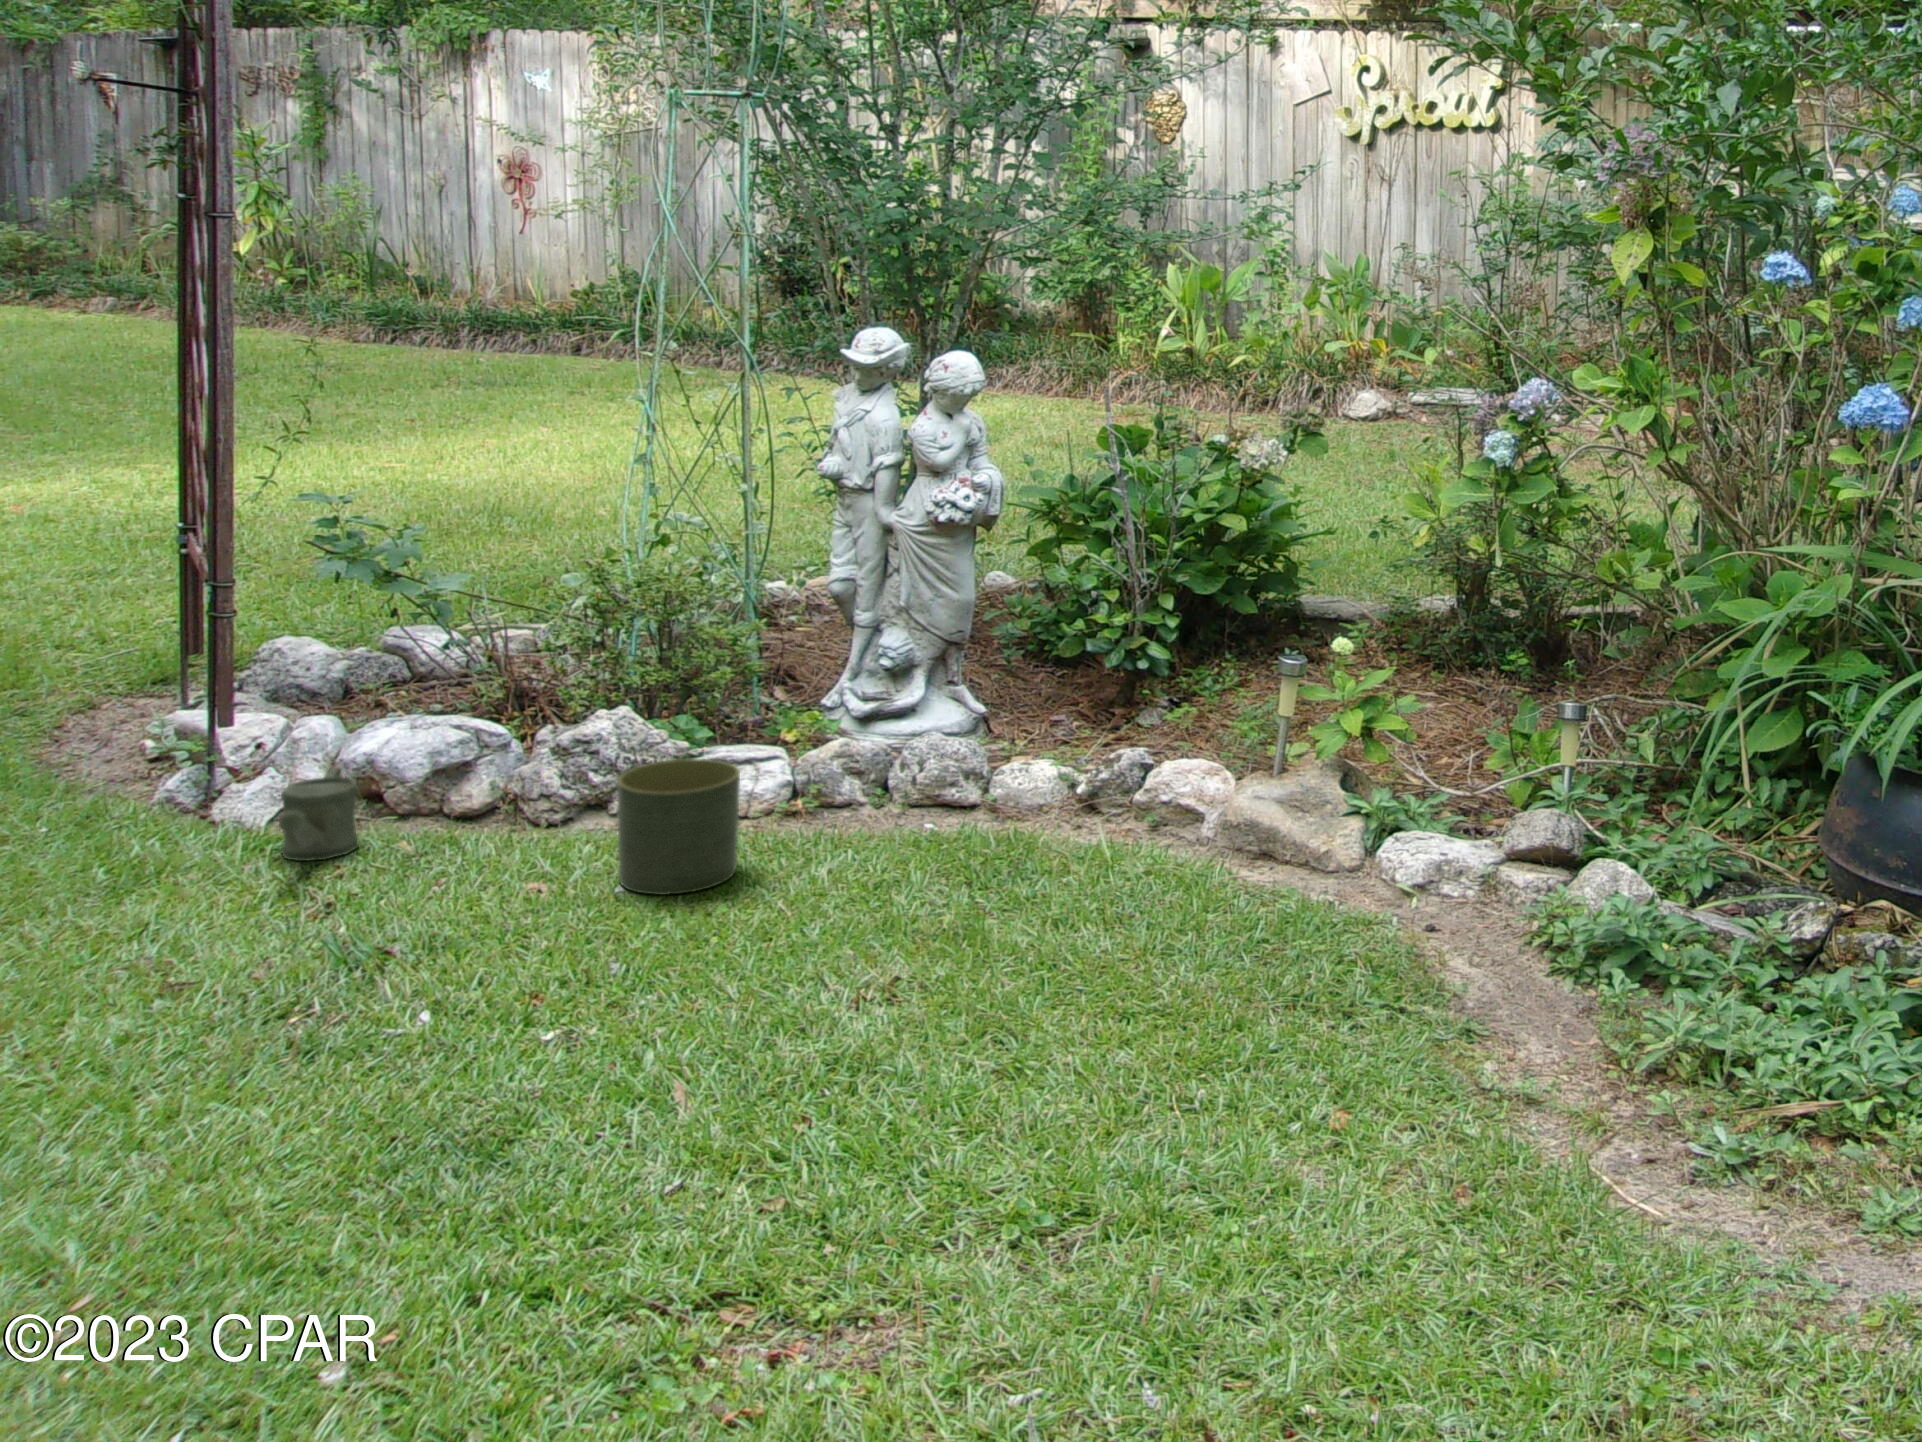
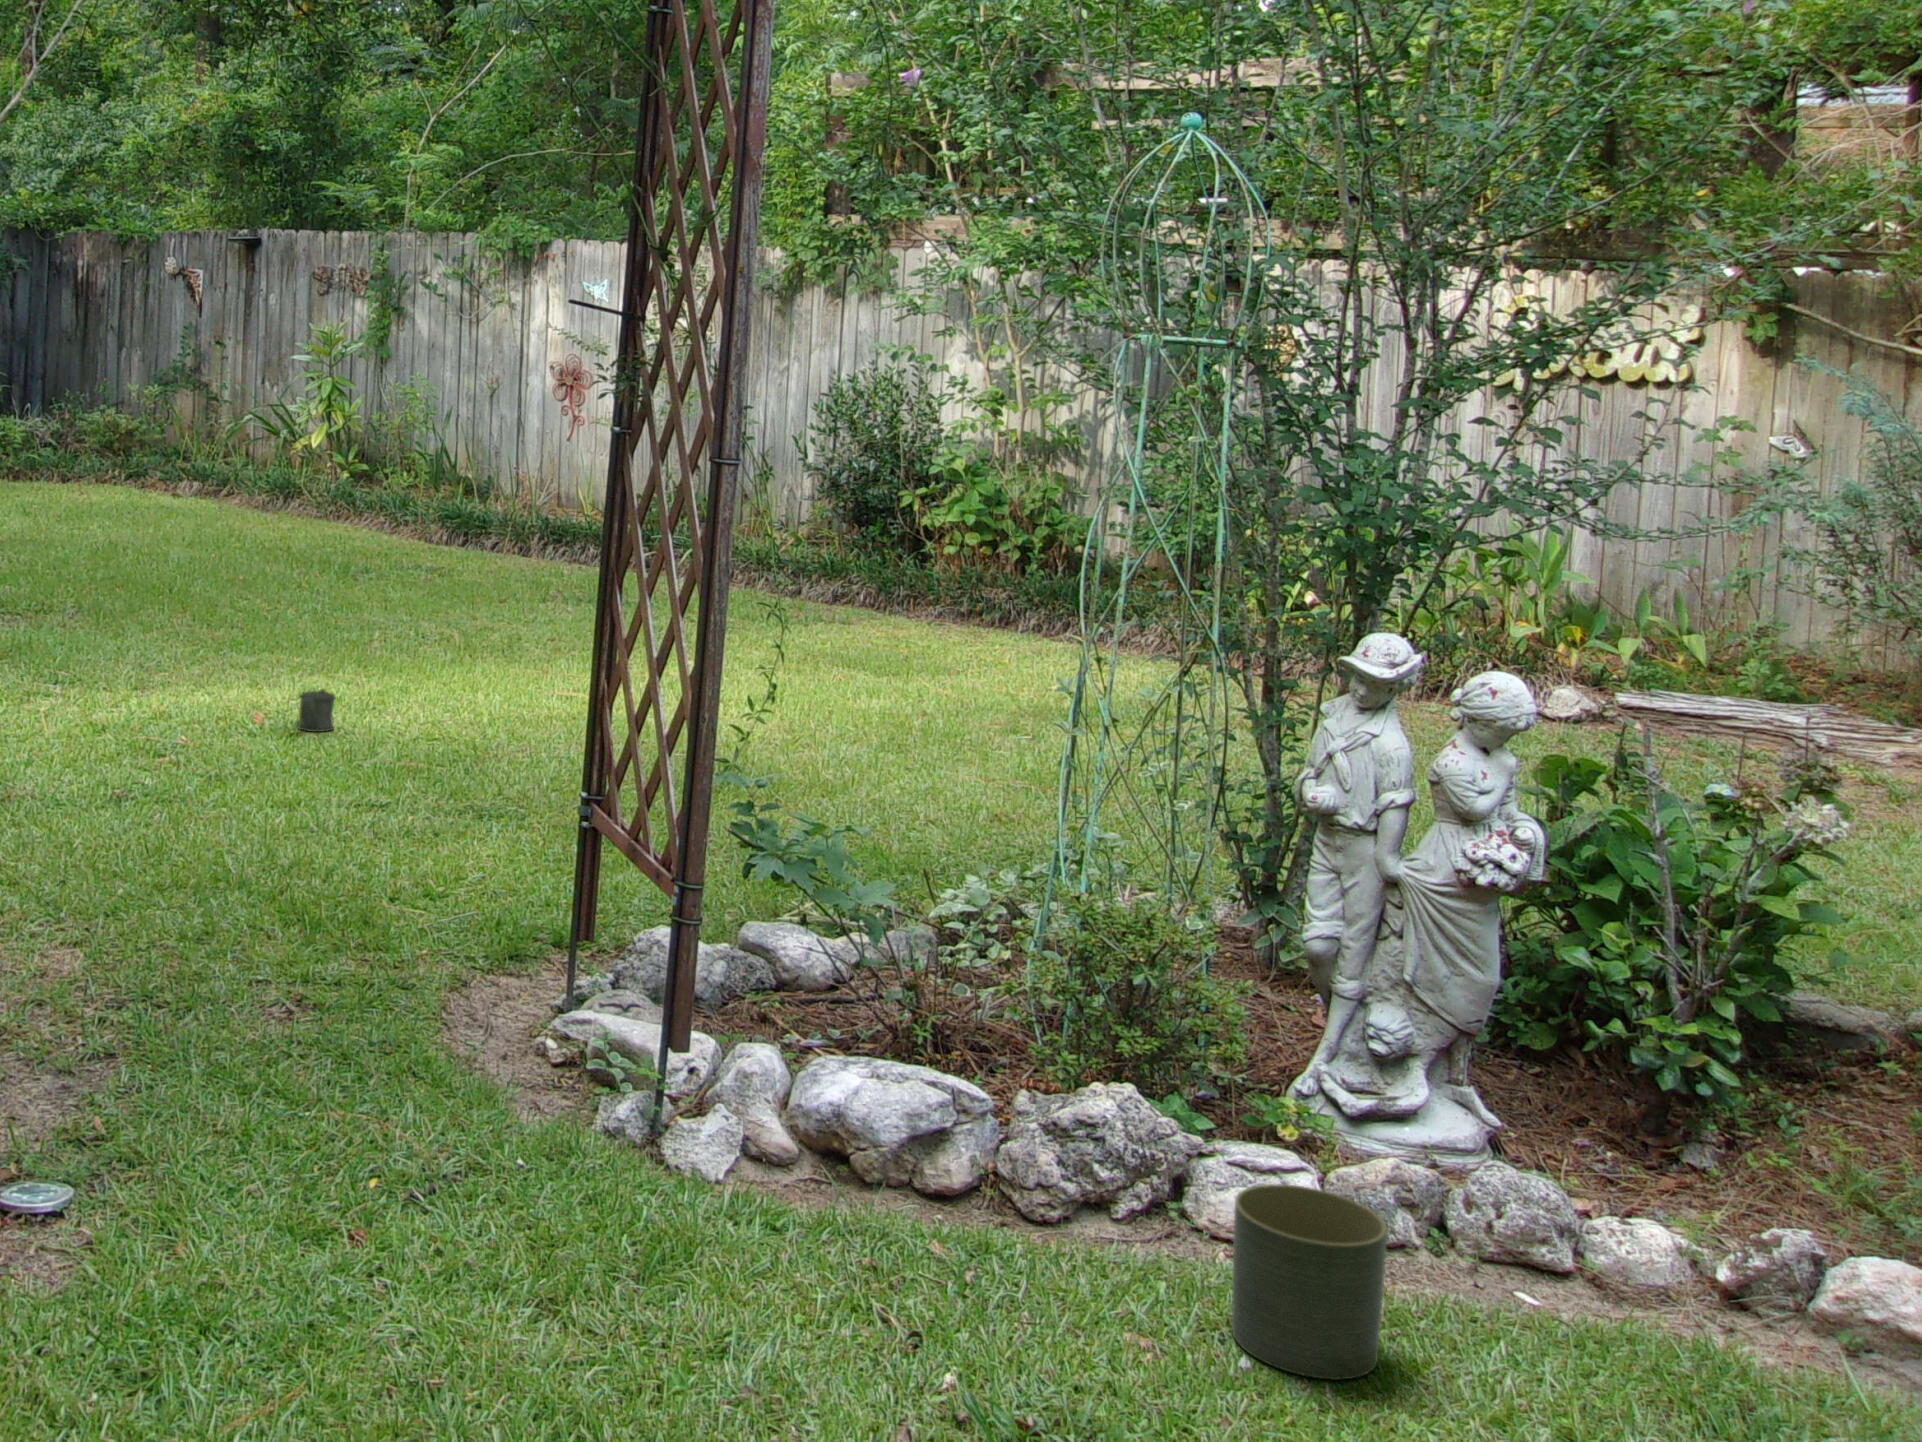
watering can: present [279,768,359,861] -> present [298,689,335,732]

